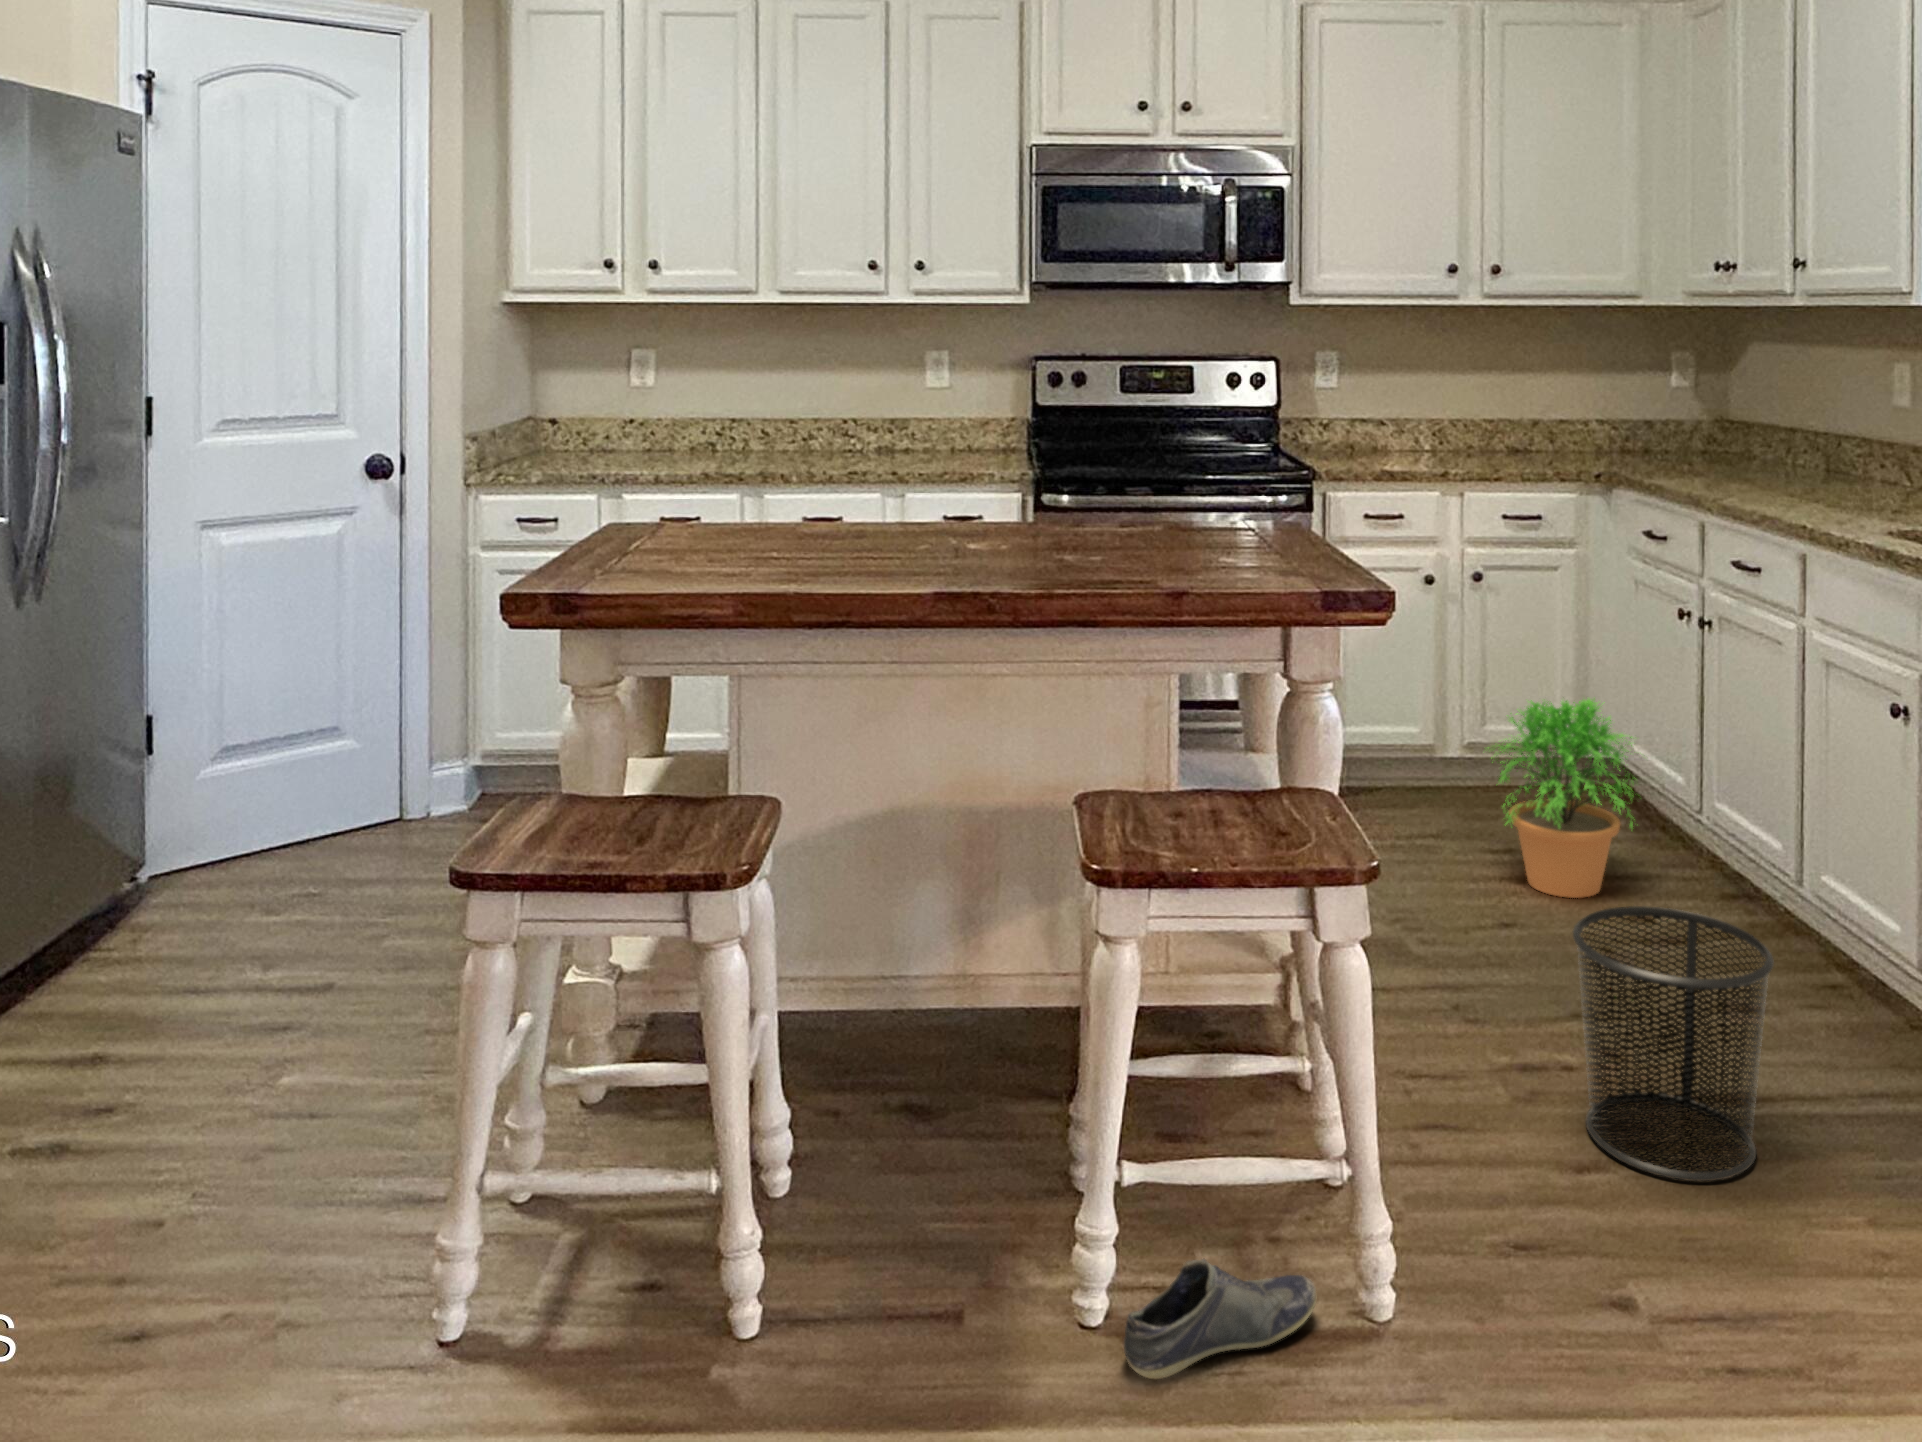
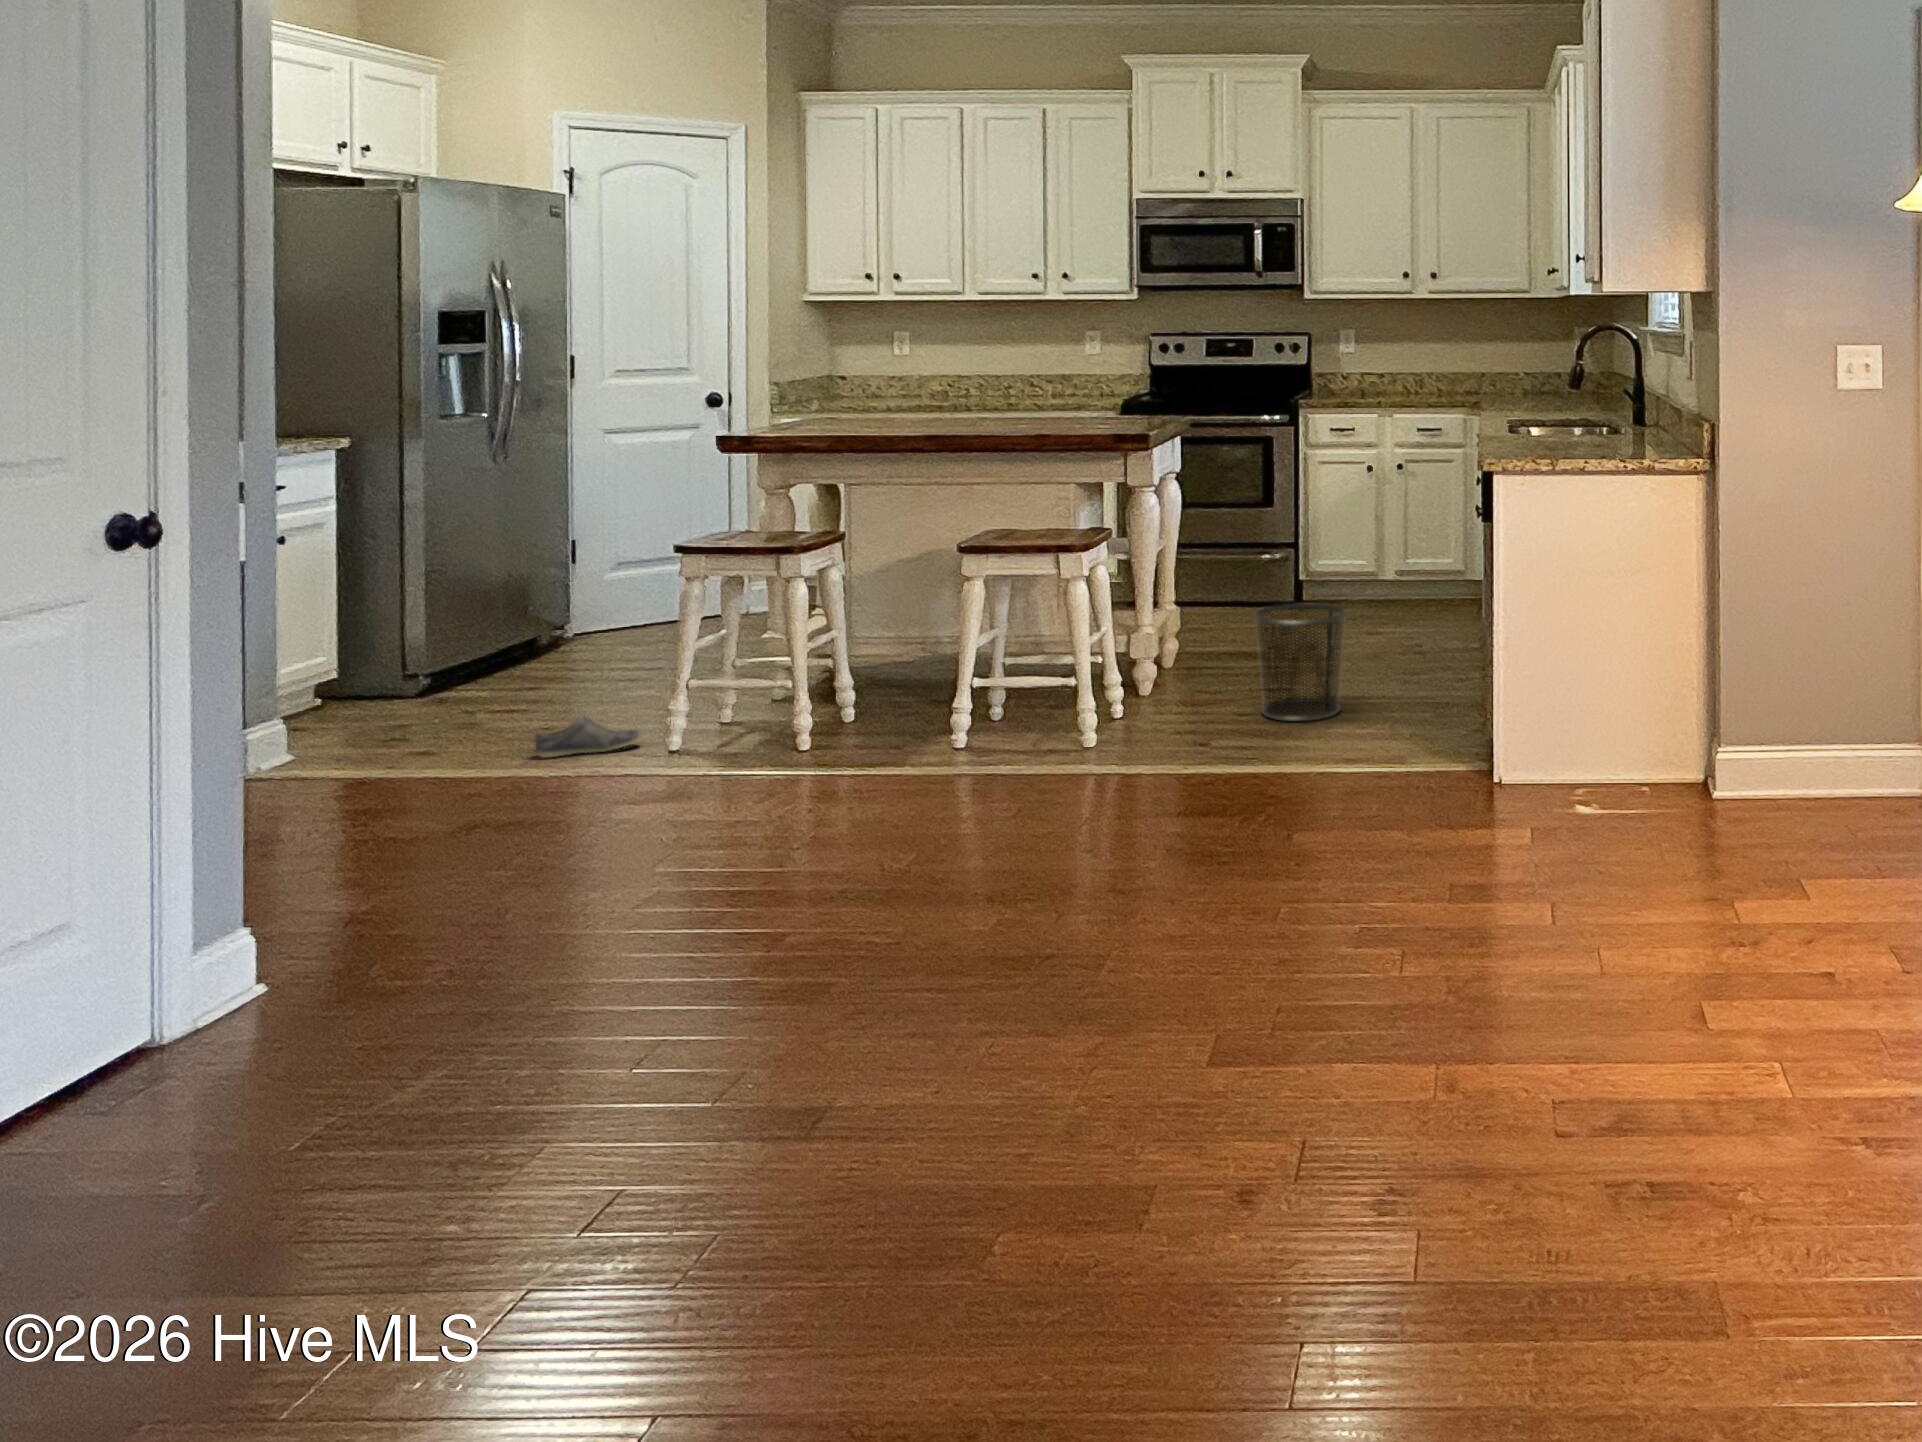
potted plant: present [1496,699,1634,898] -> none [1347,525,1437,642]
shoe: present [1124,1259,1316,1379] -> present [535,716,644,758]

